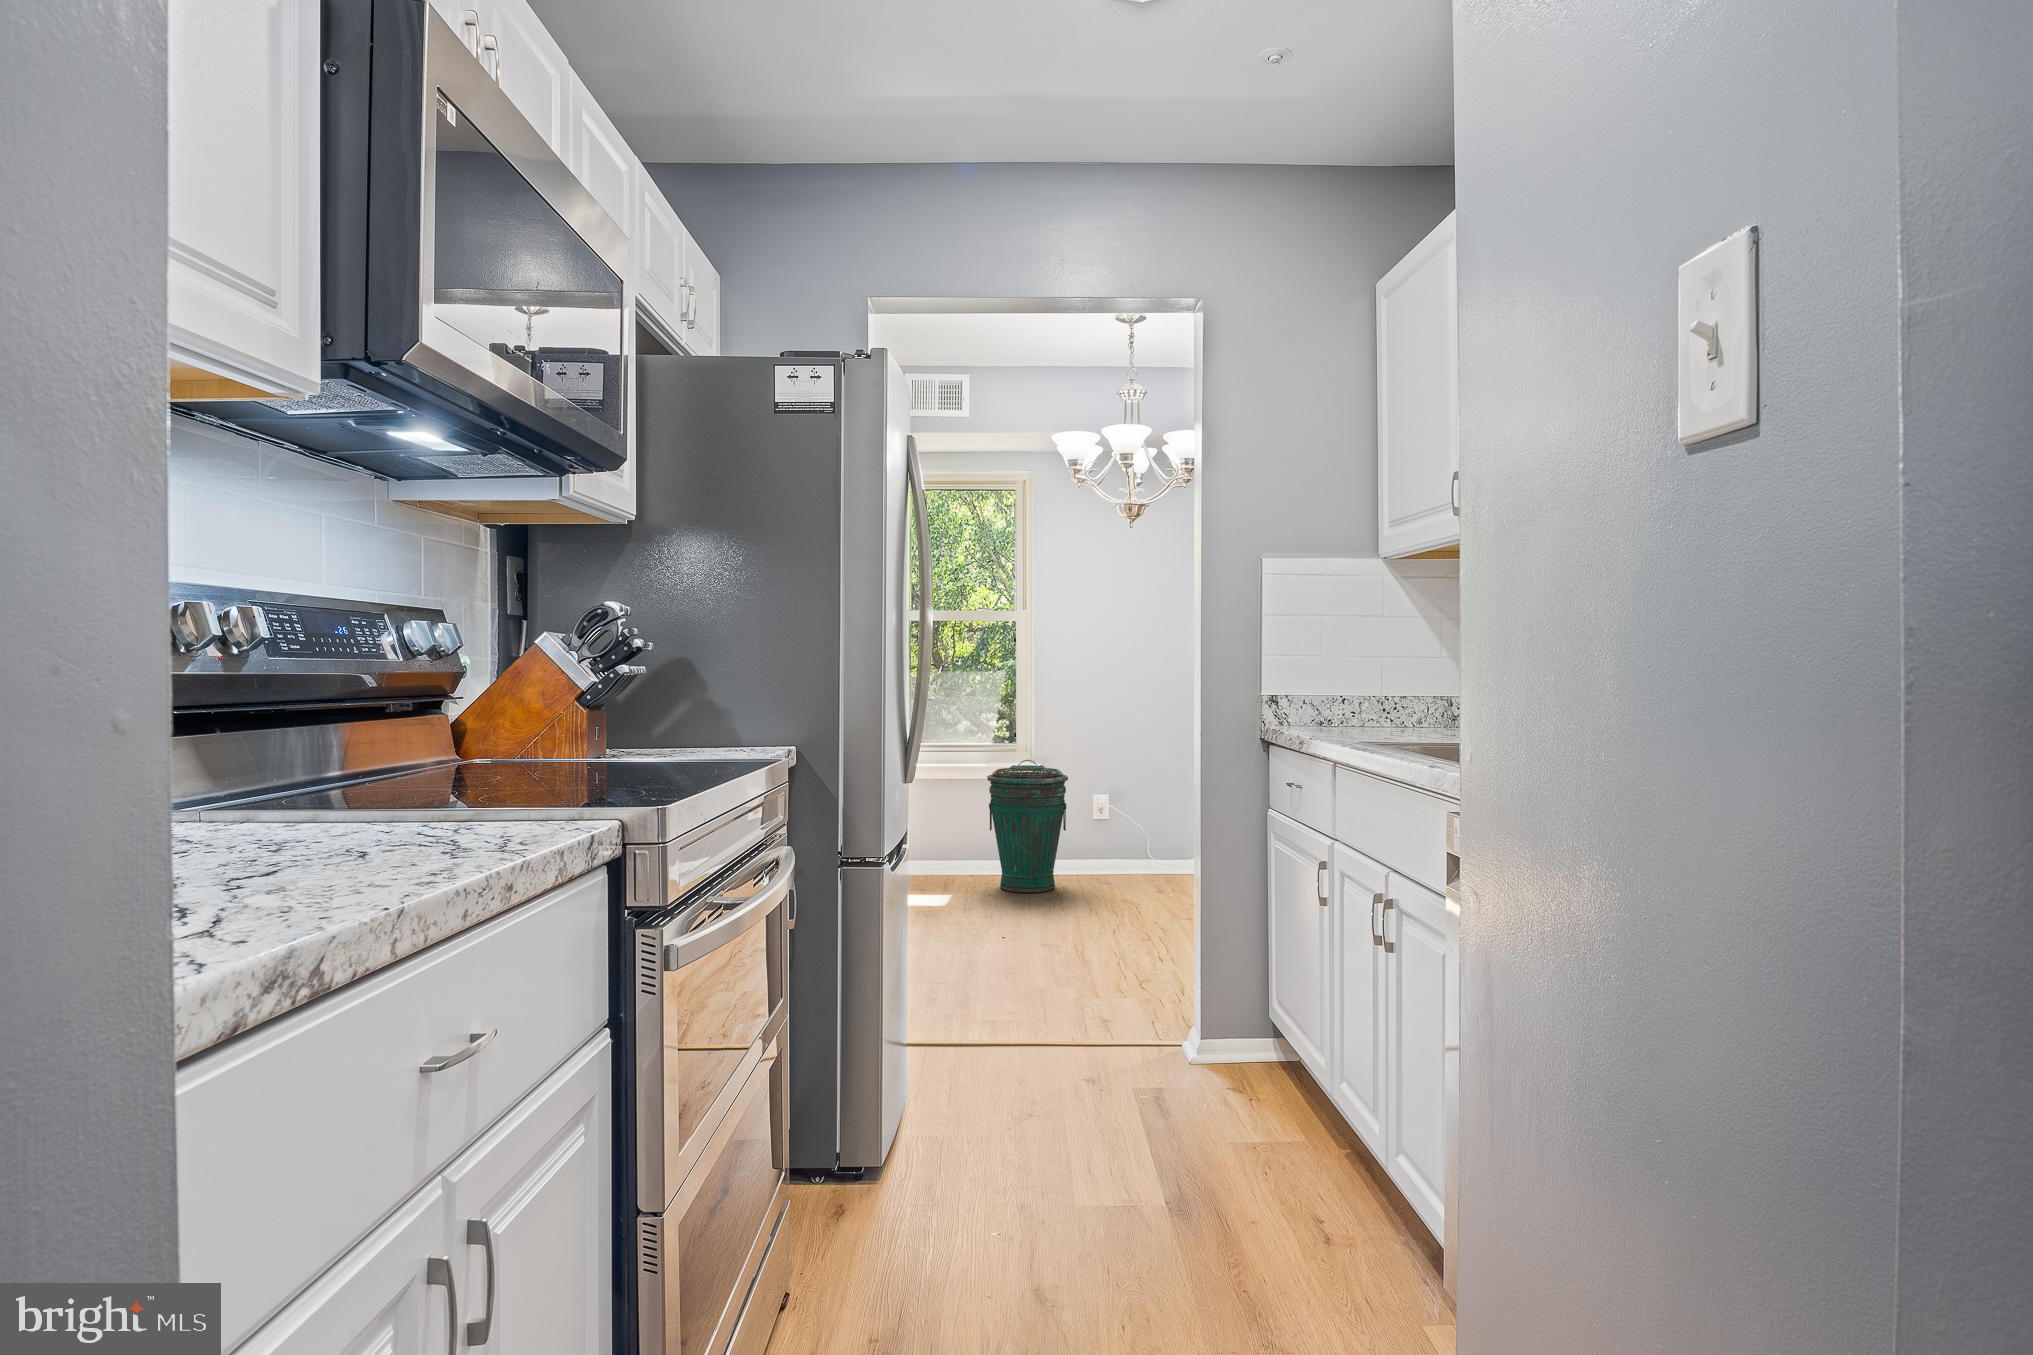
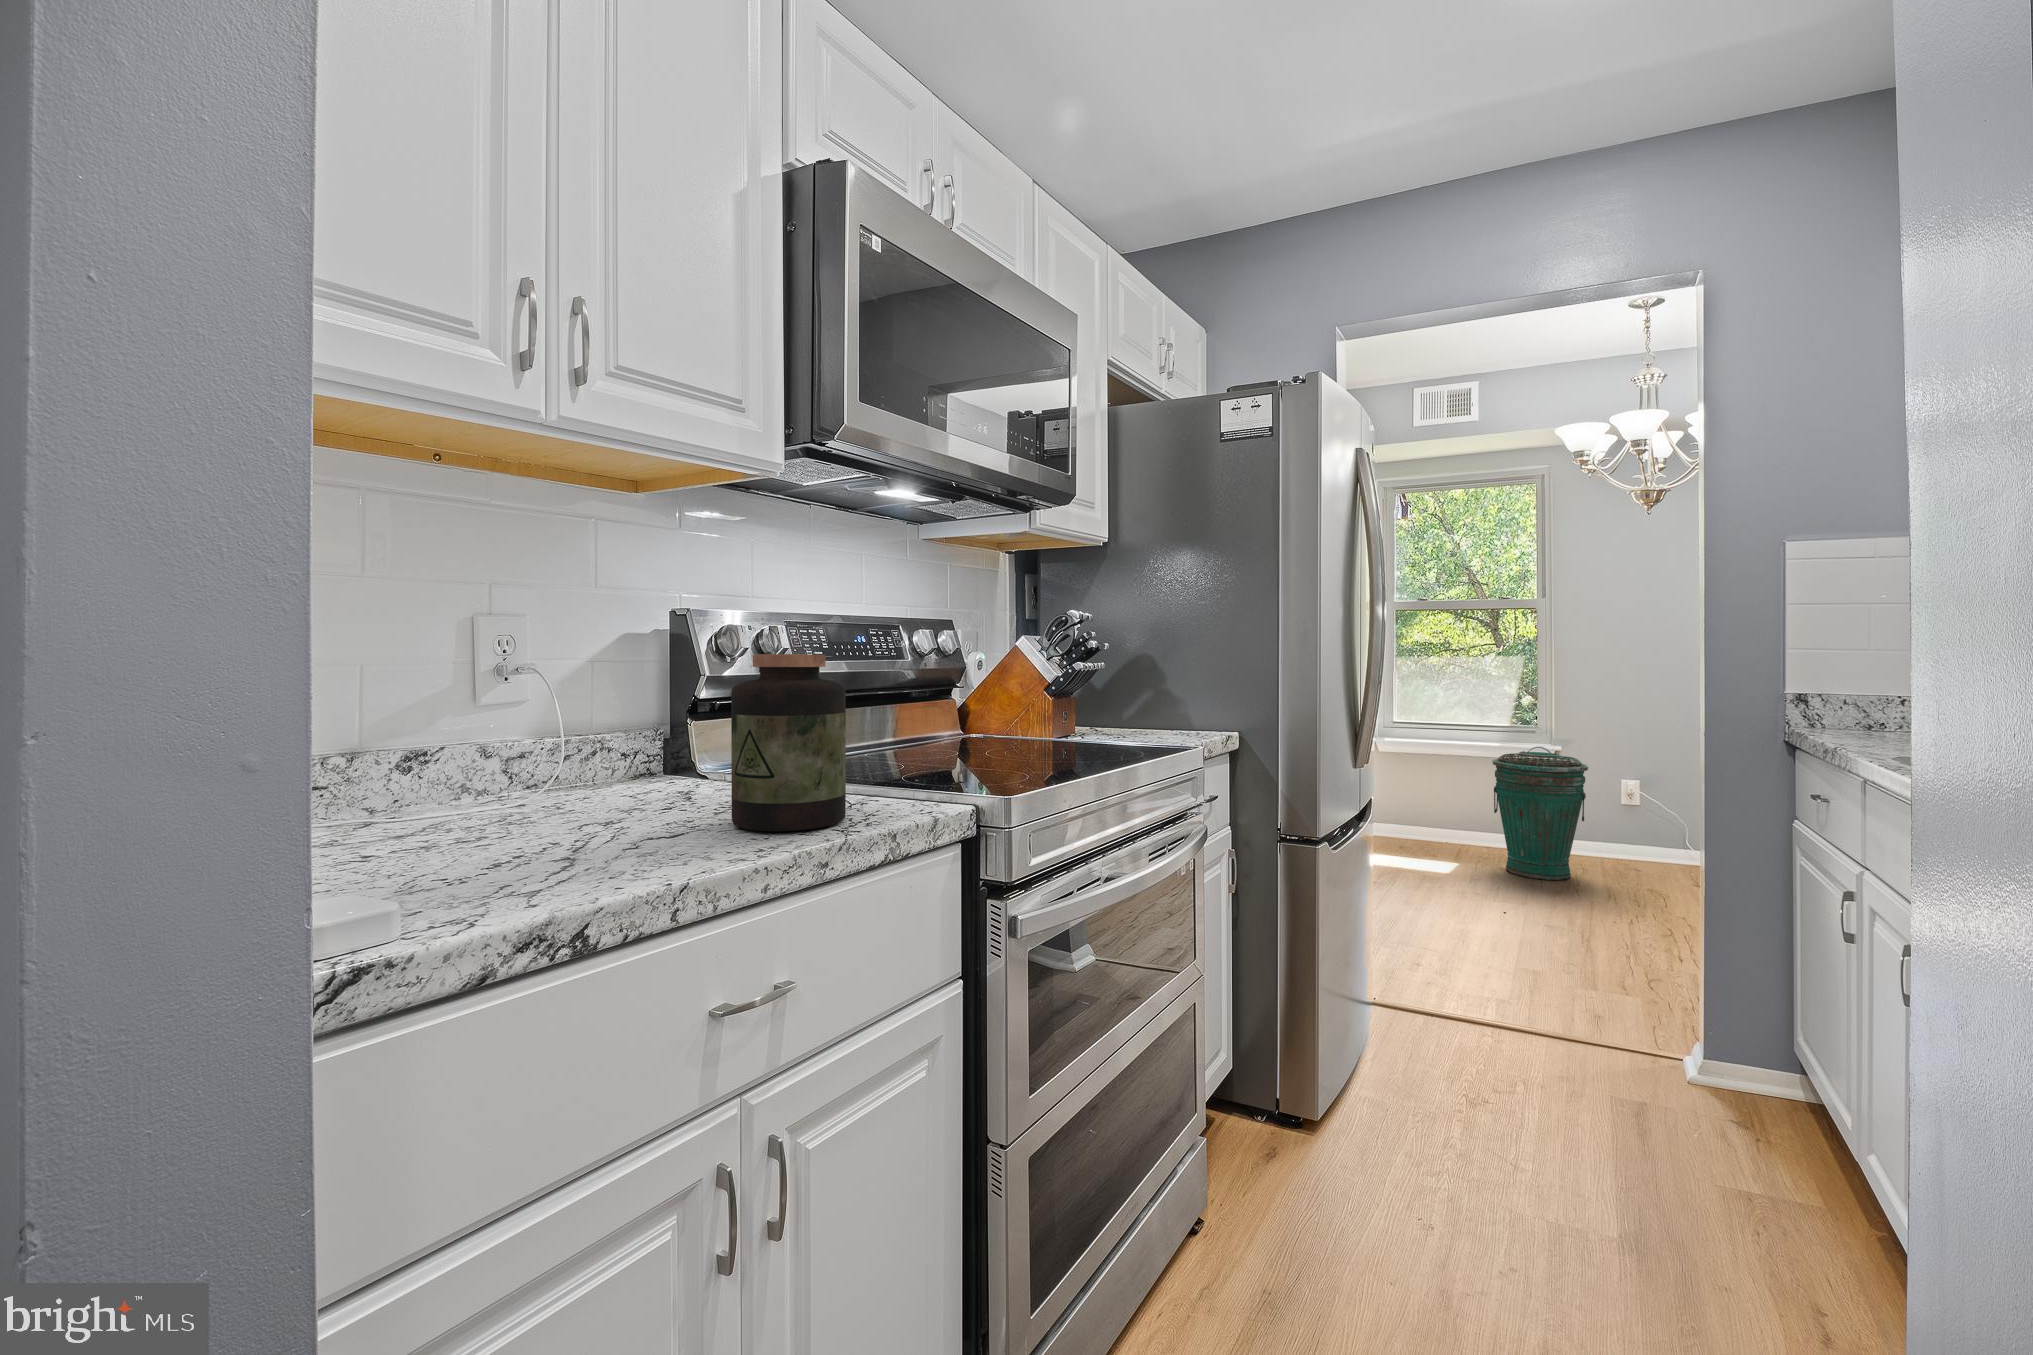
jar: none [337,636,498,859] -> present [731,654,846,831]

